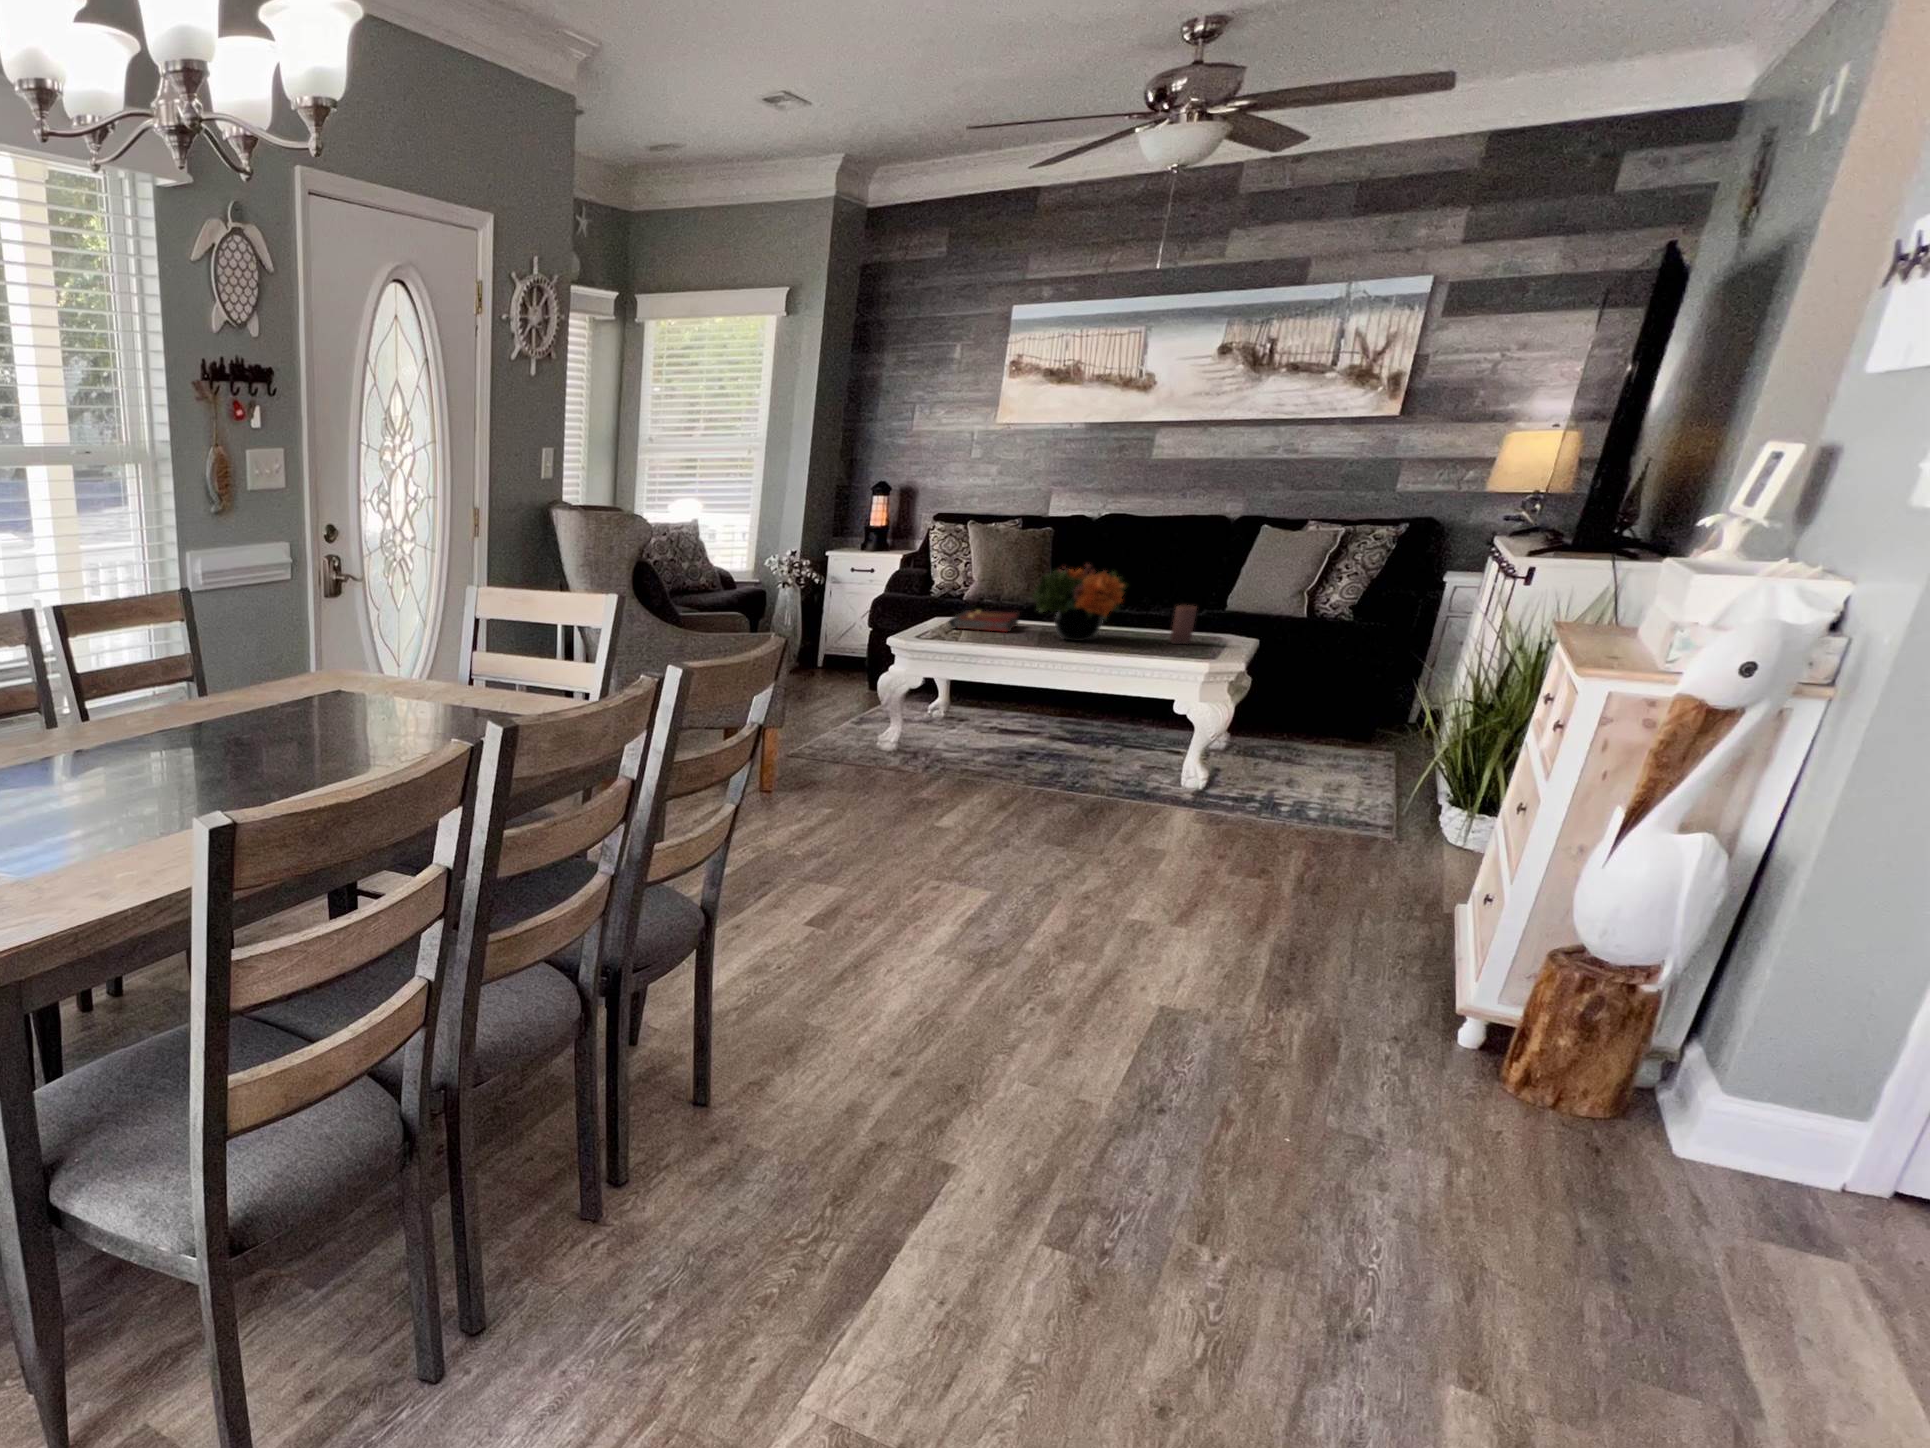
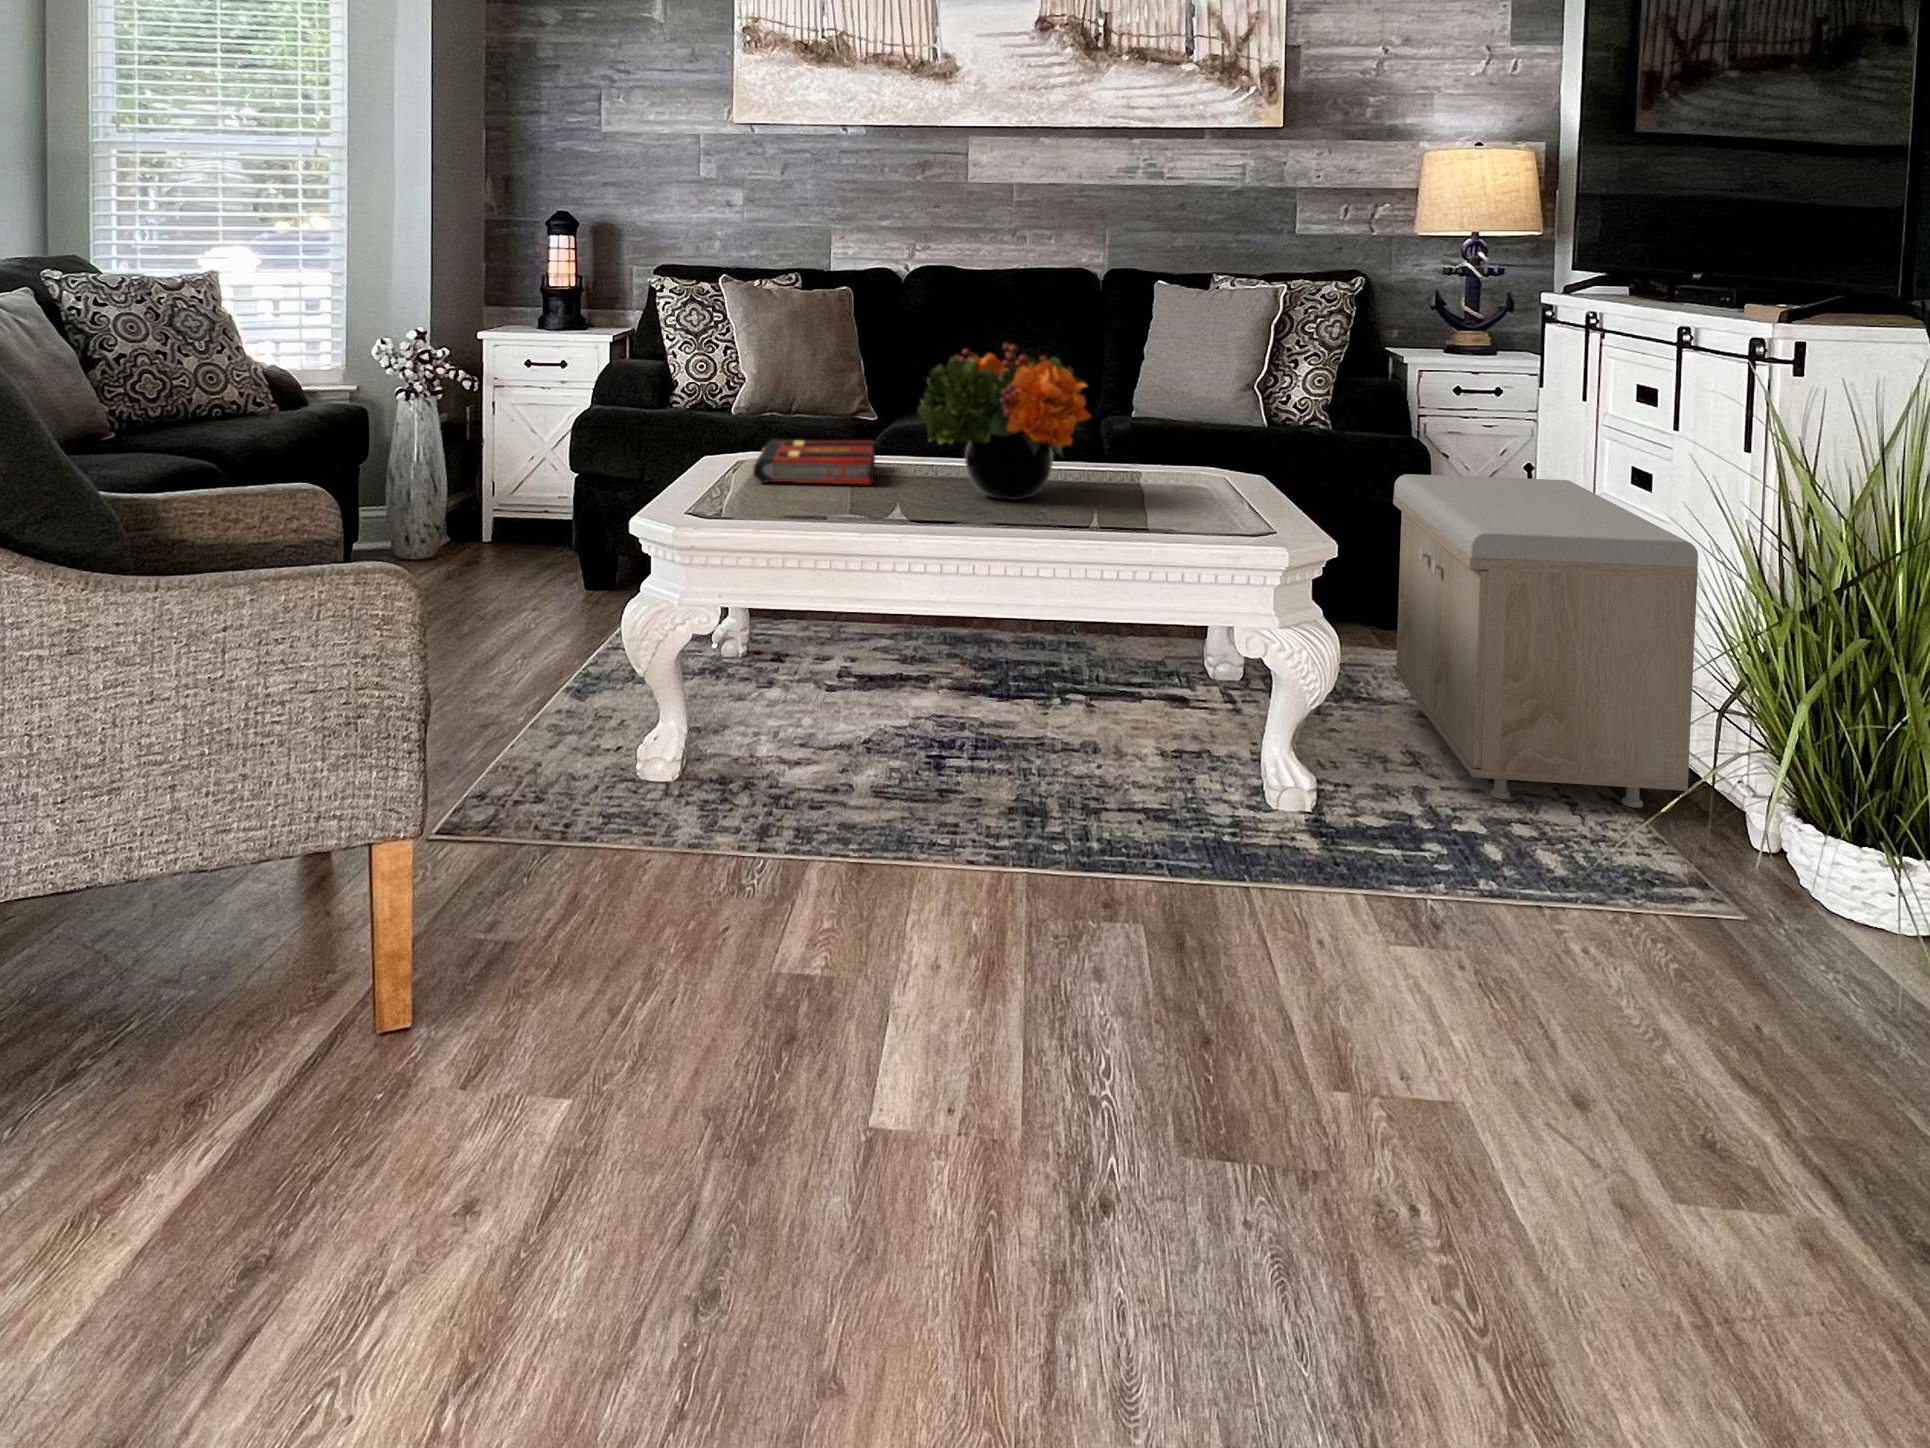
candle: present [1170,605,1197,644] -> none [1168,419,1205,495]
storage bench: none [1287,642,1447,807] -> present [1393,474,1698,808]

